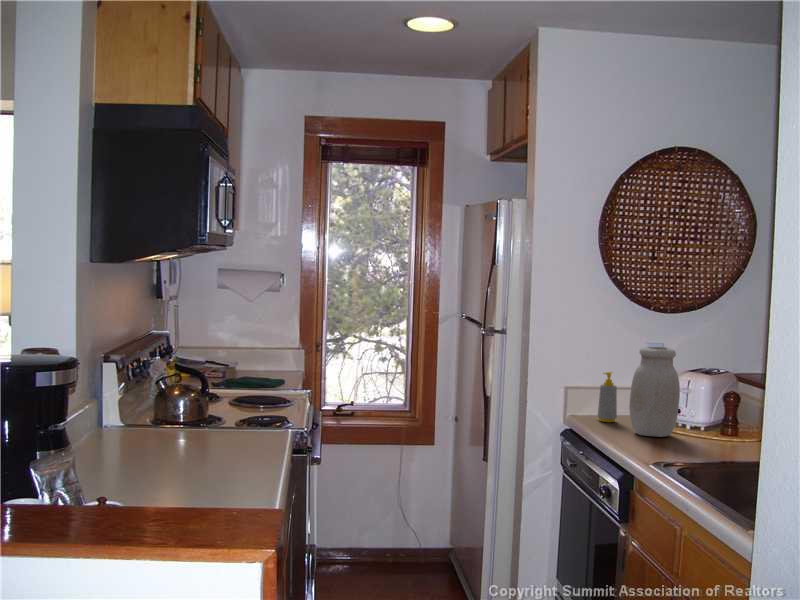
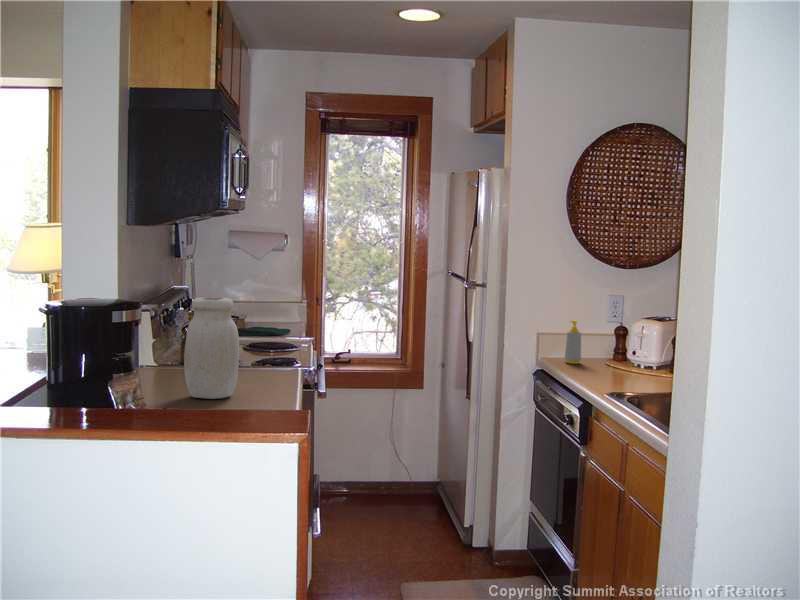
jar: present [629,347,680,437] -> present [184,297,239,399]

